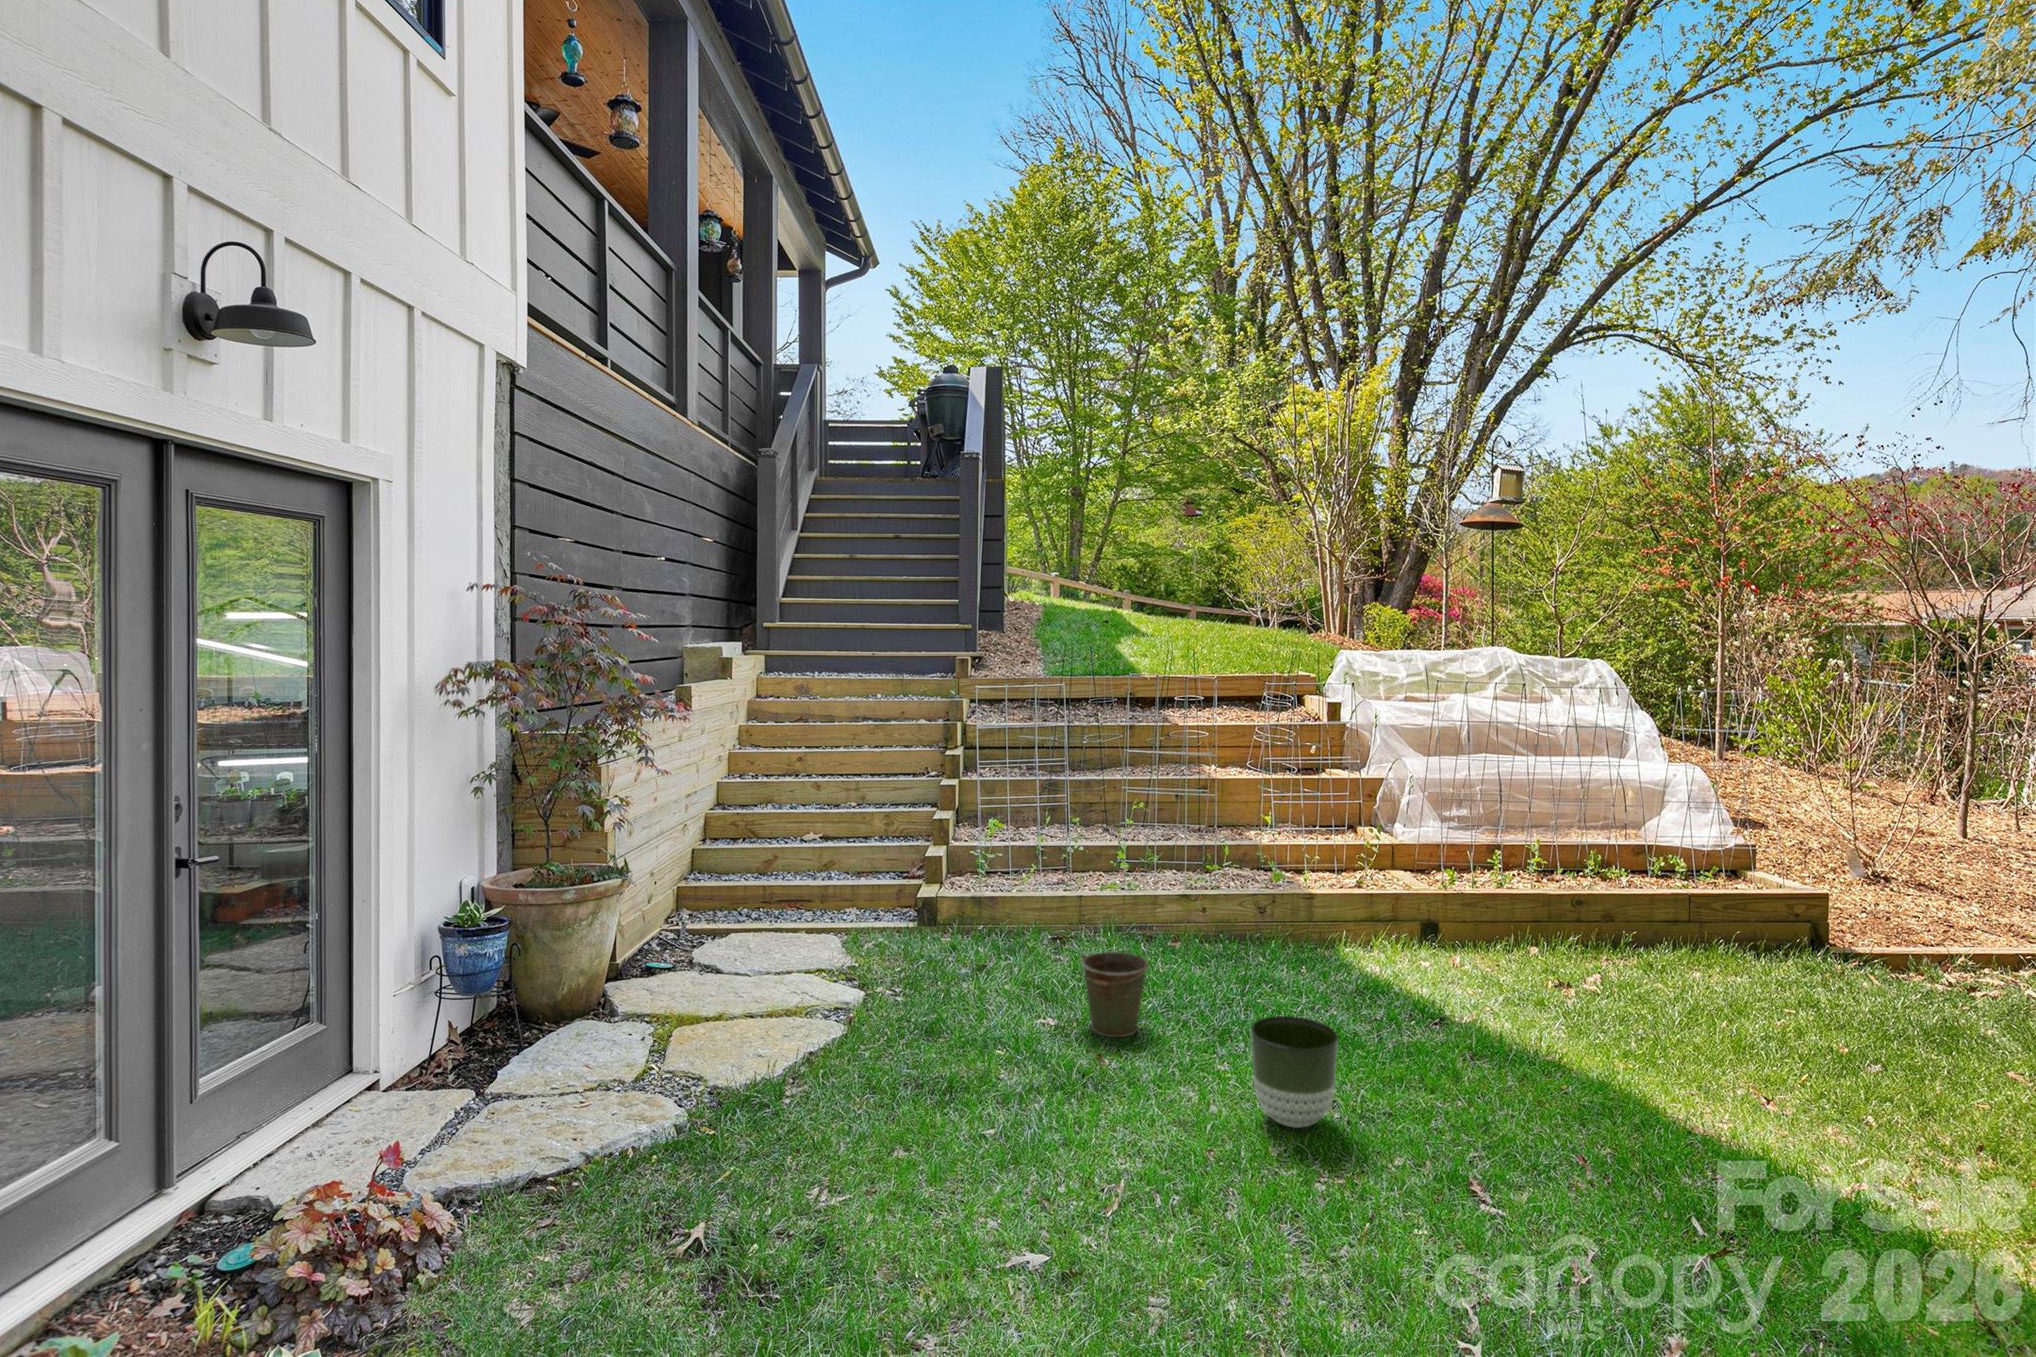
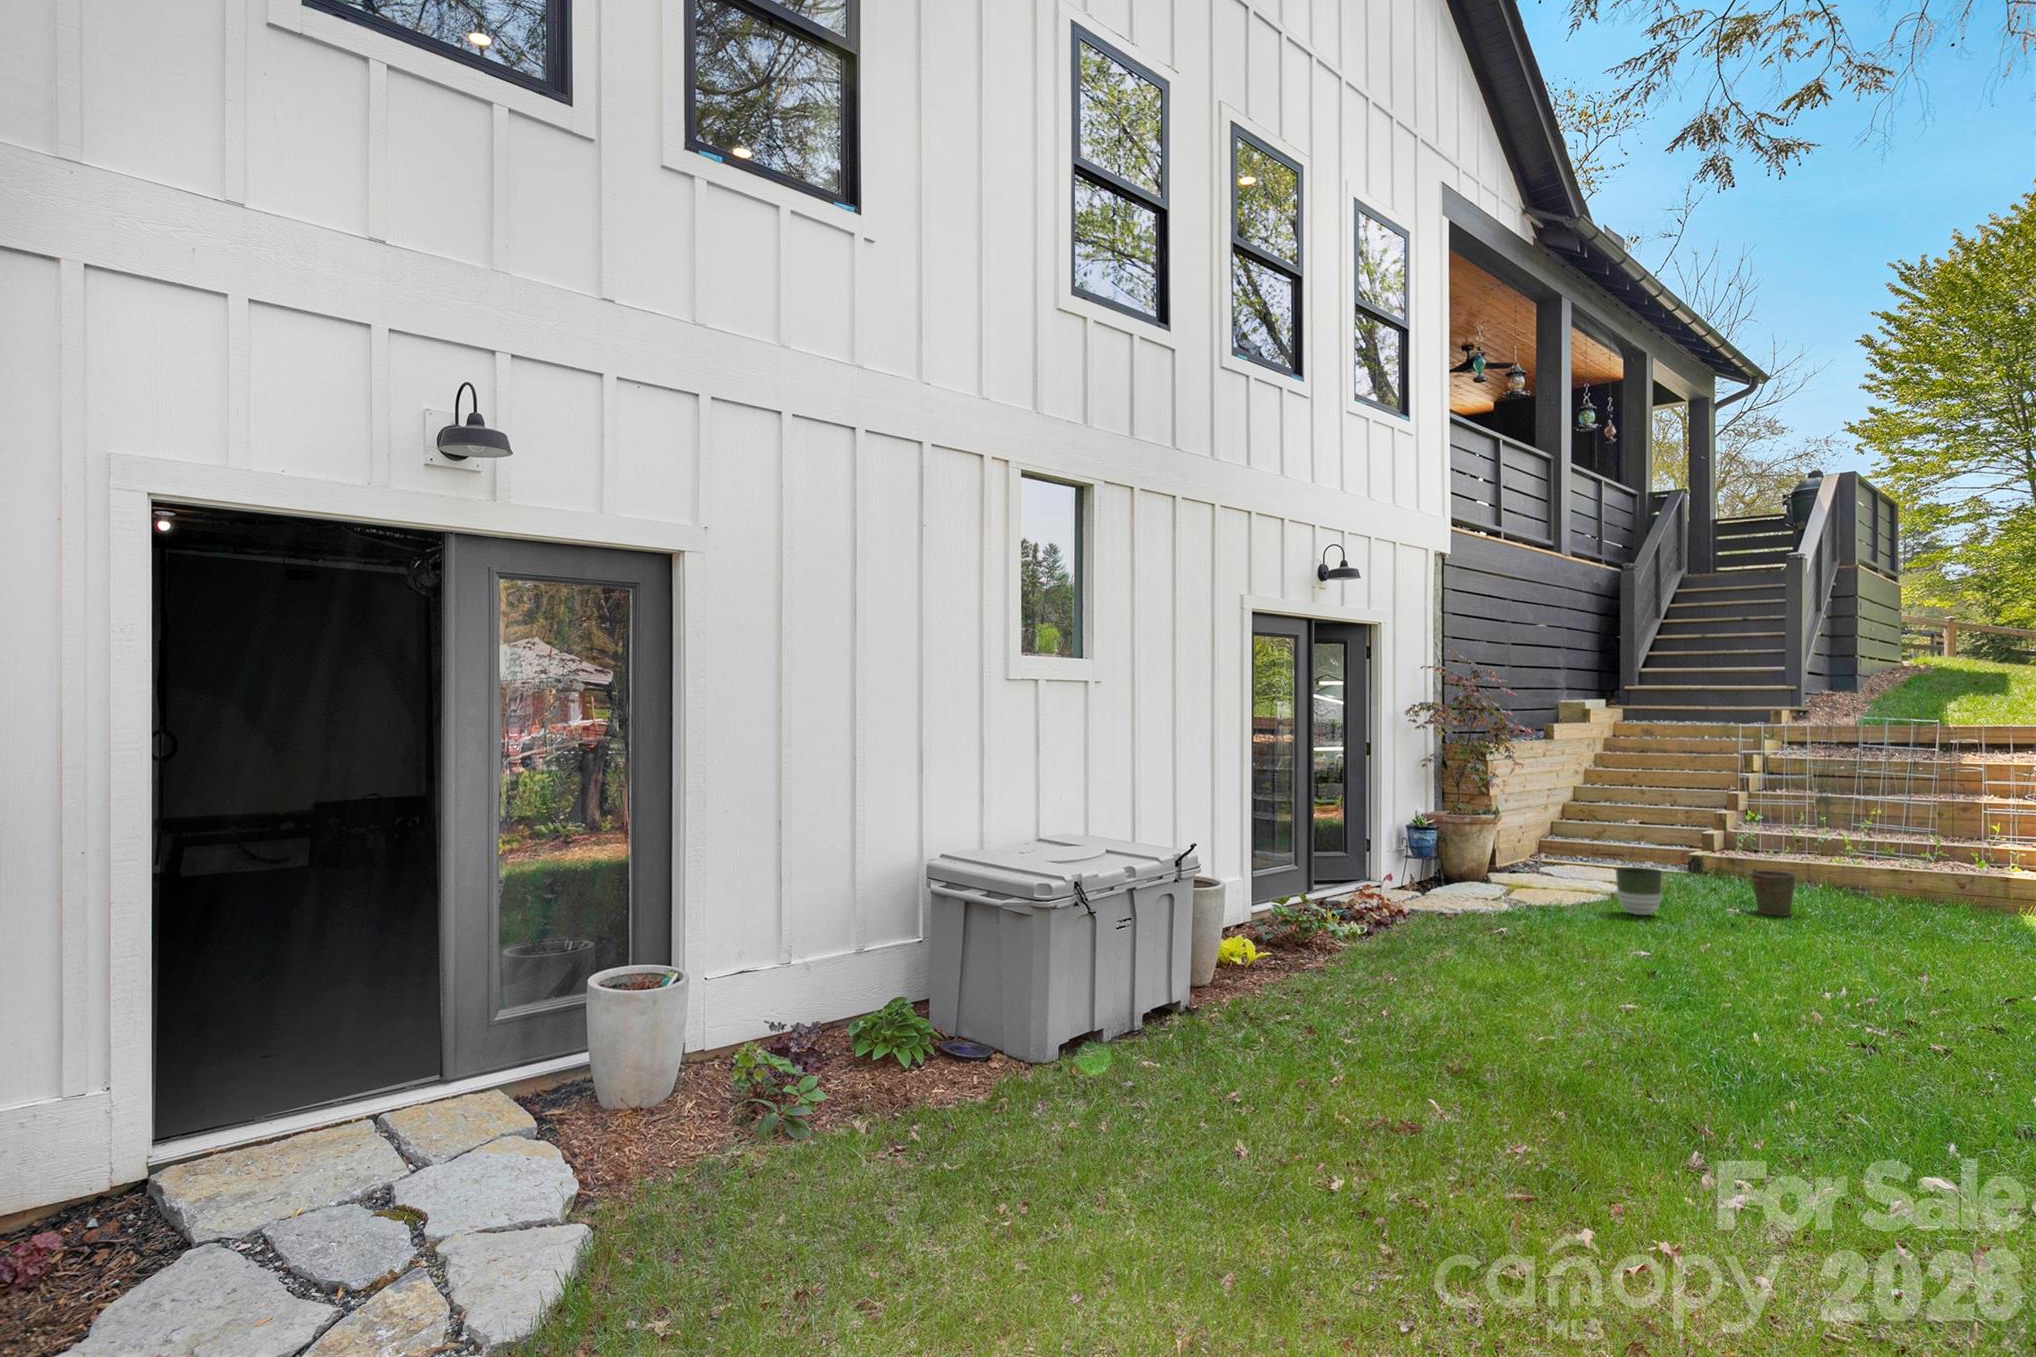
planter: present [1251,1016,1338,1128] -> present [1616,867,1662,915]

